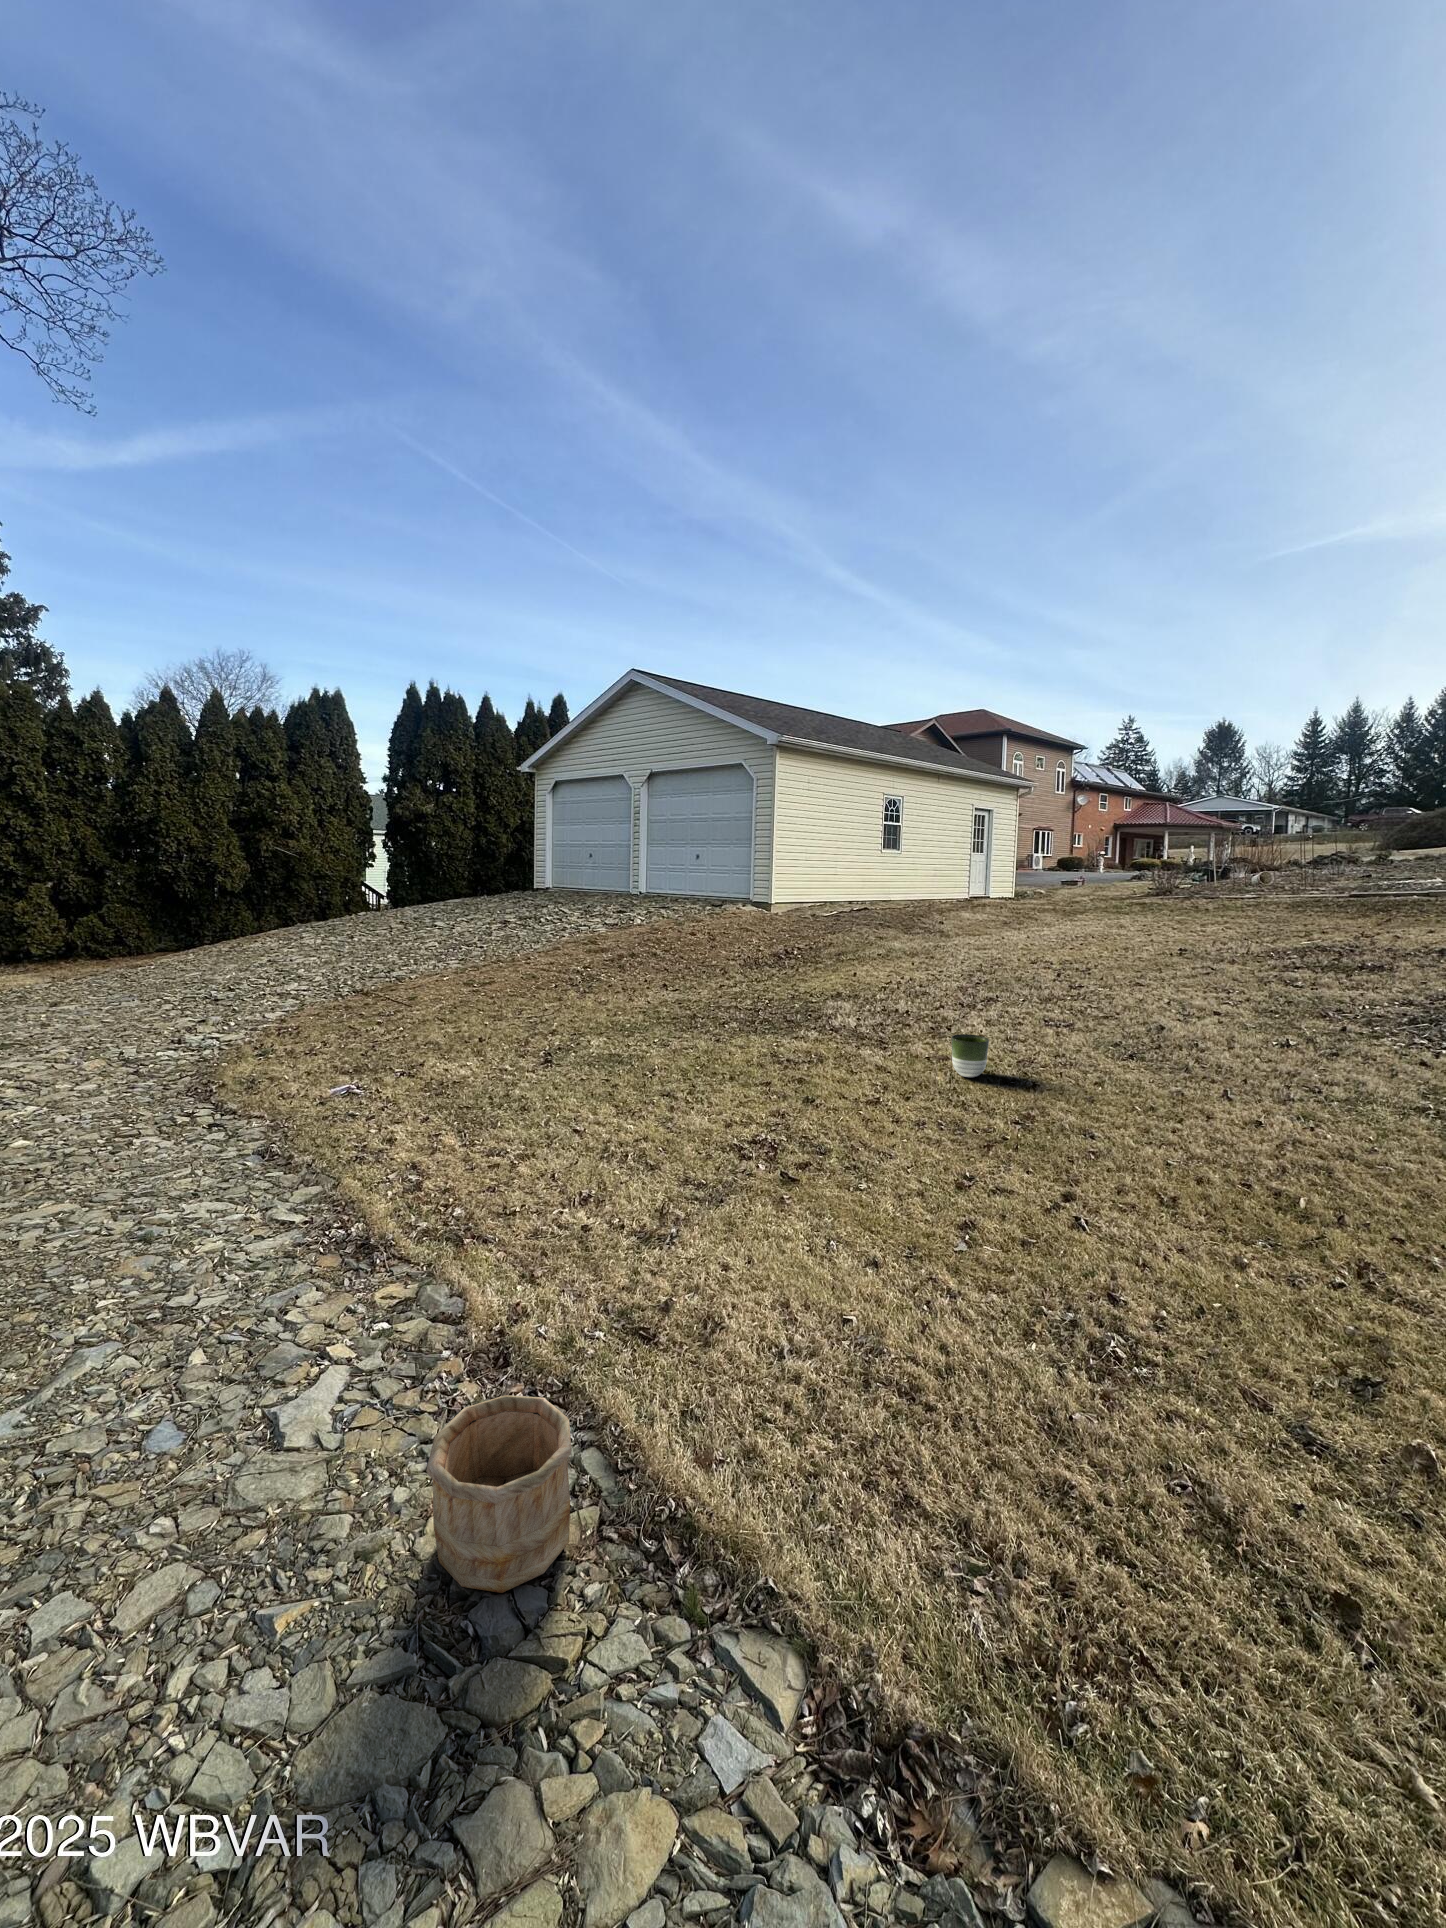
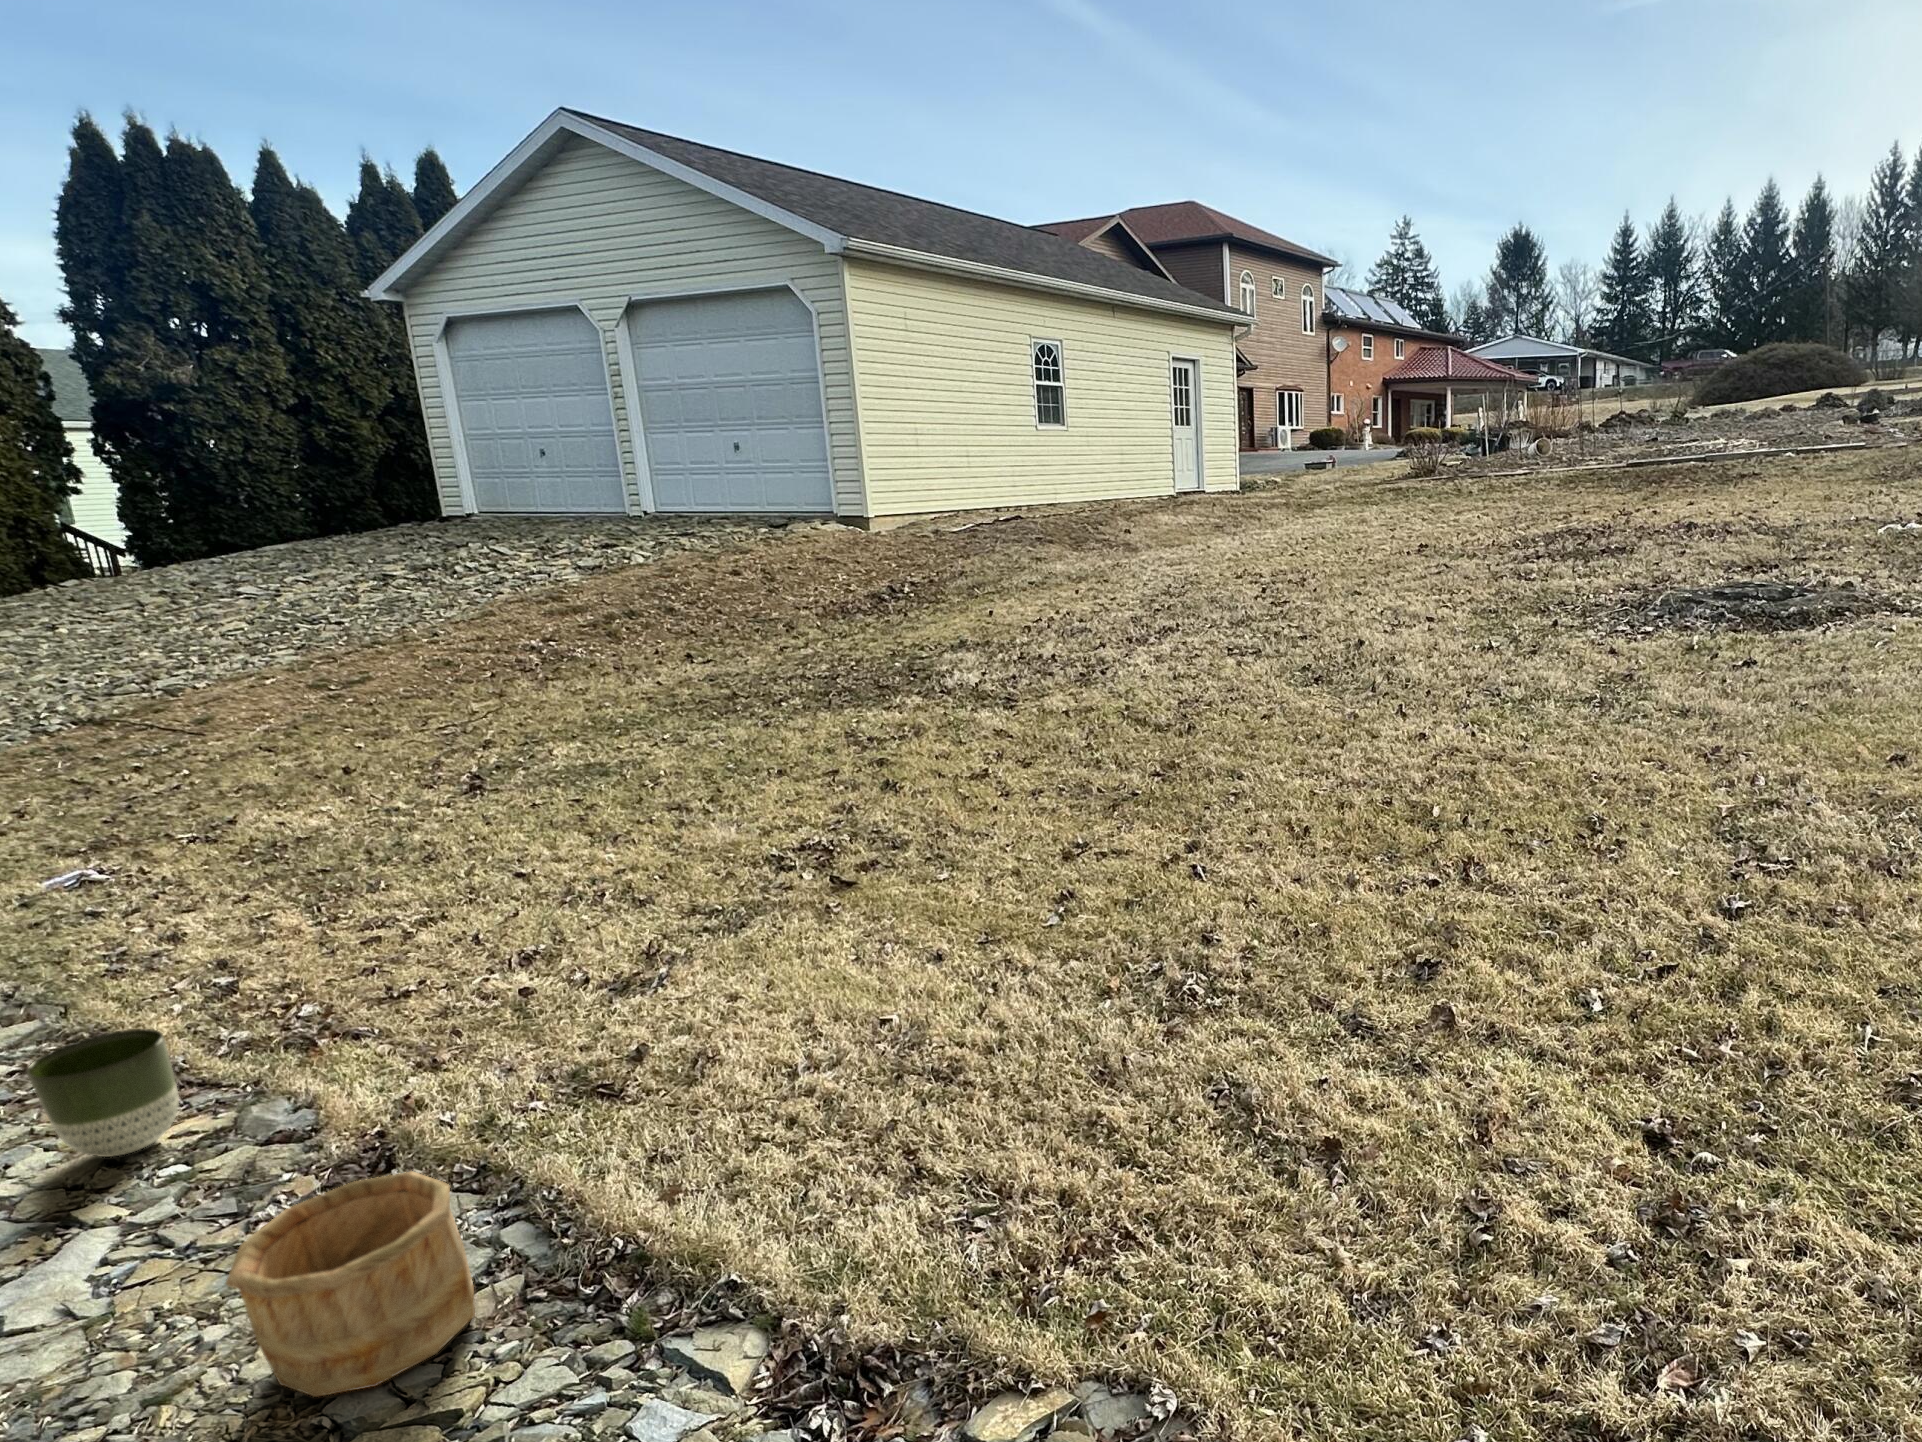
planter: present [952,1034,989,1077] -> present [27,1029,179,1157]

